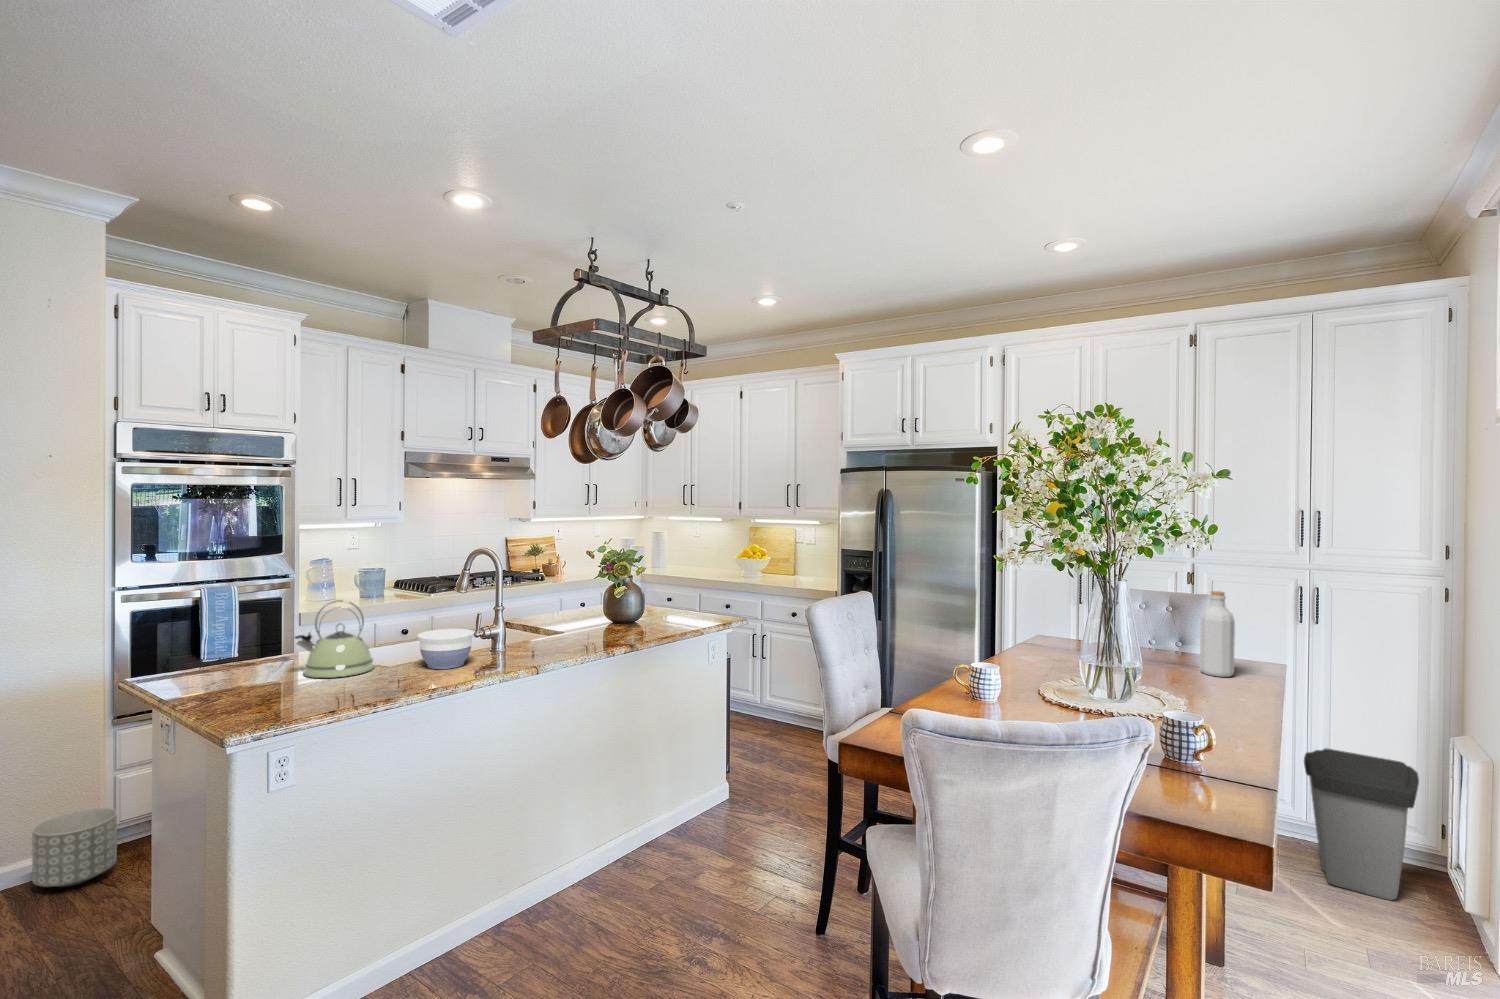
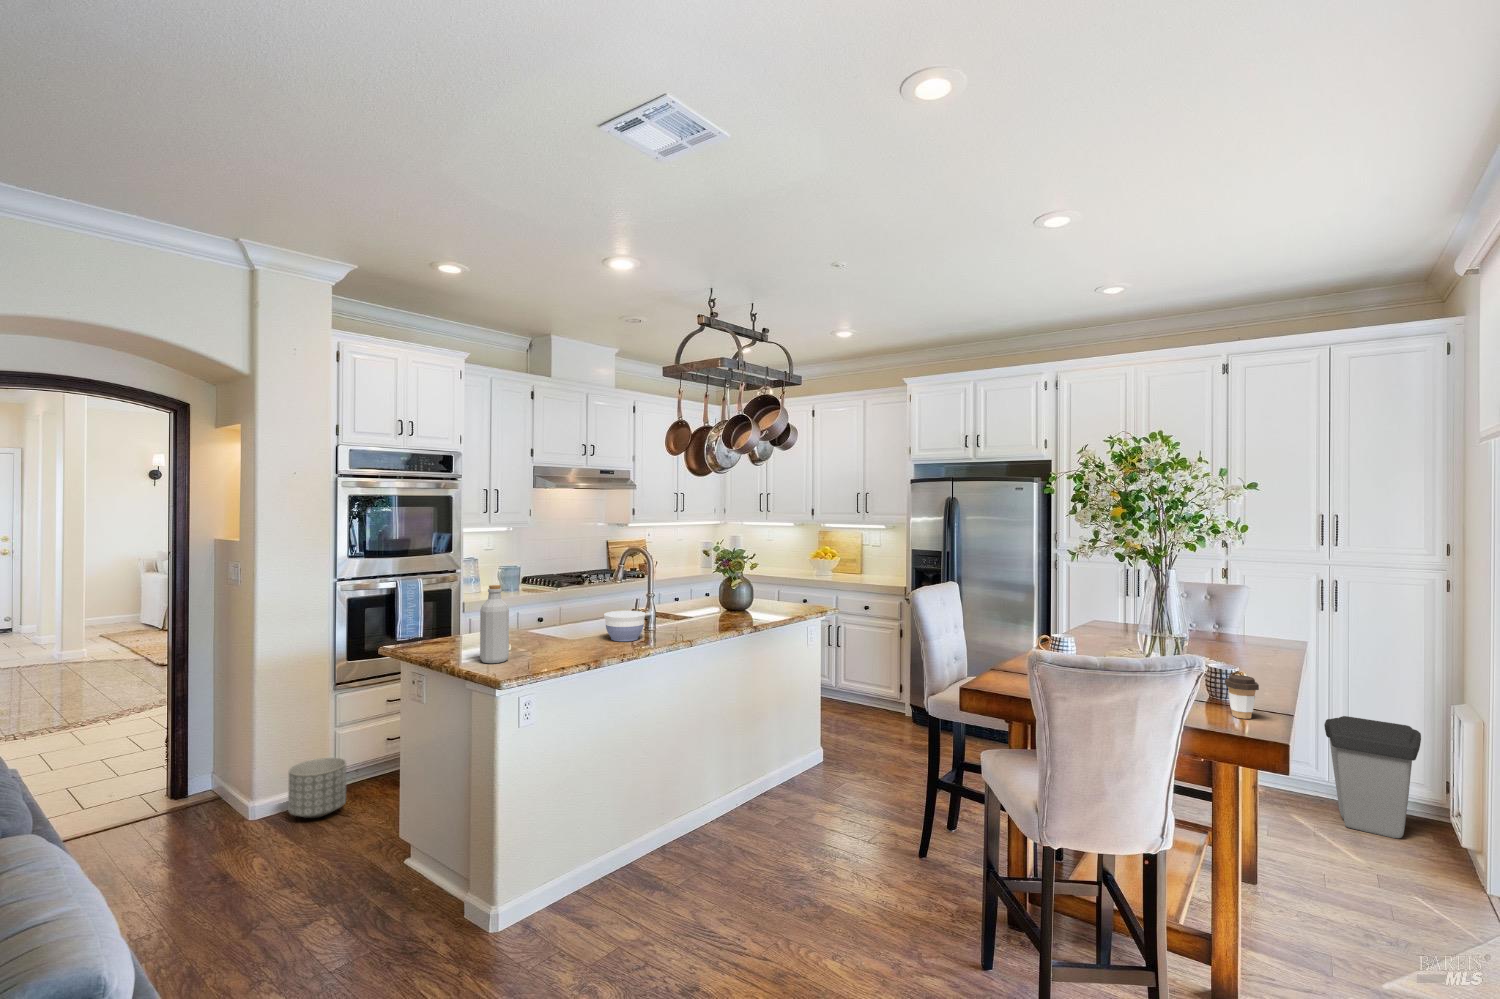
bottle: present [1200,591,1235,677] -> present [480,585,509,663]
kettle: present [295,600,374,678] -> none [514,586,571,647]
coffee cup: none [1187,737,1234,801] -> present [1225,675,1259,719]

